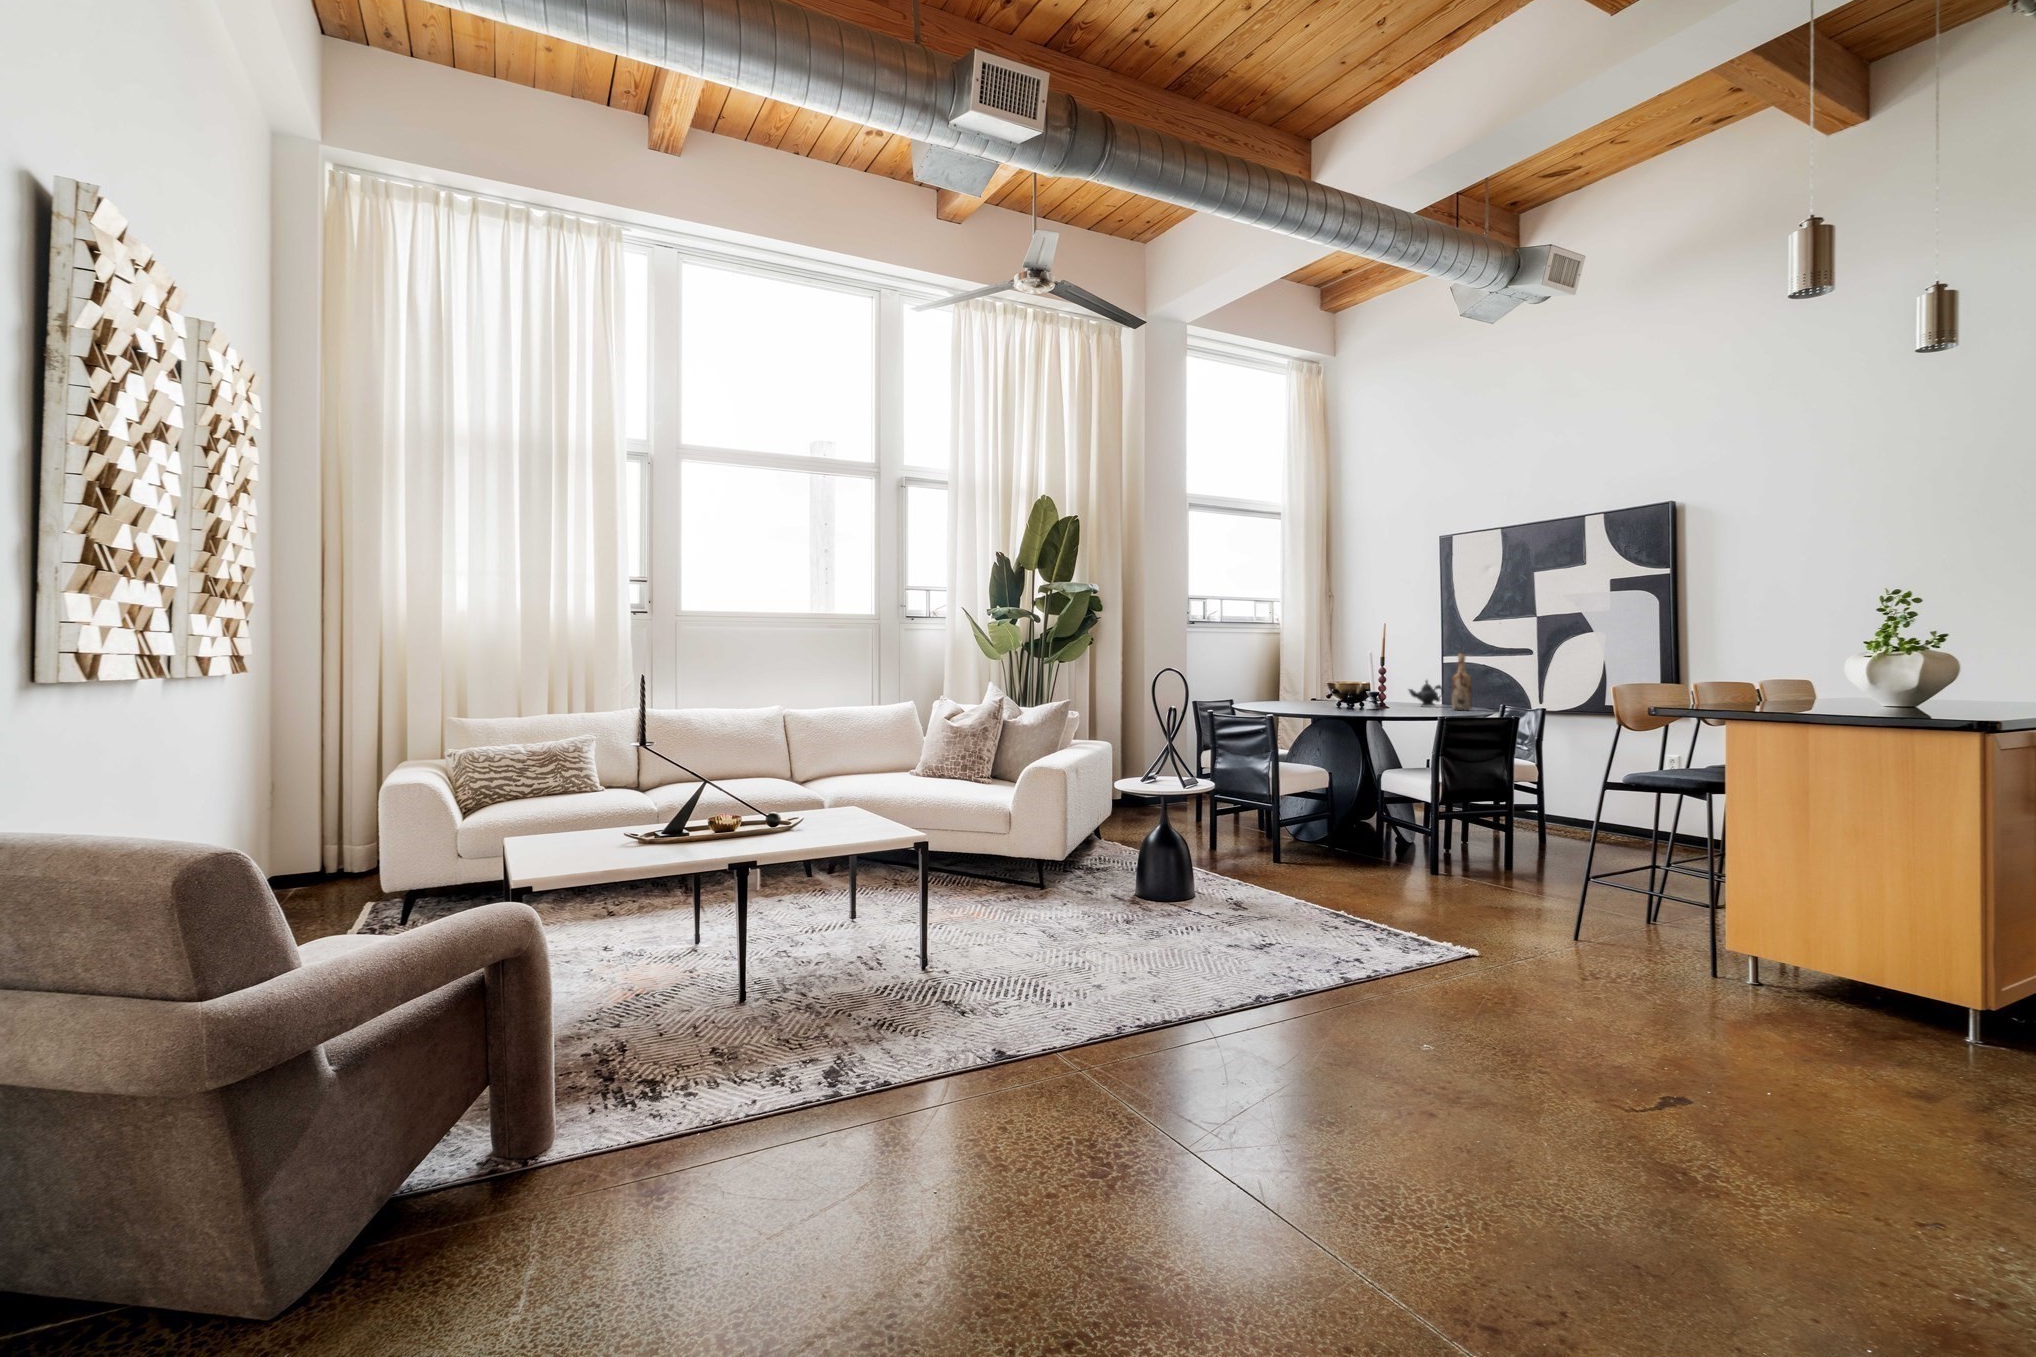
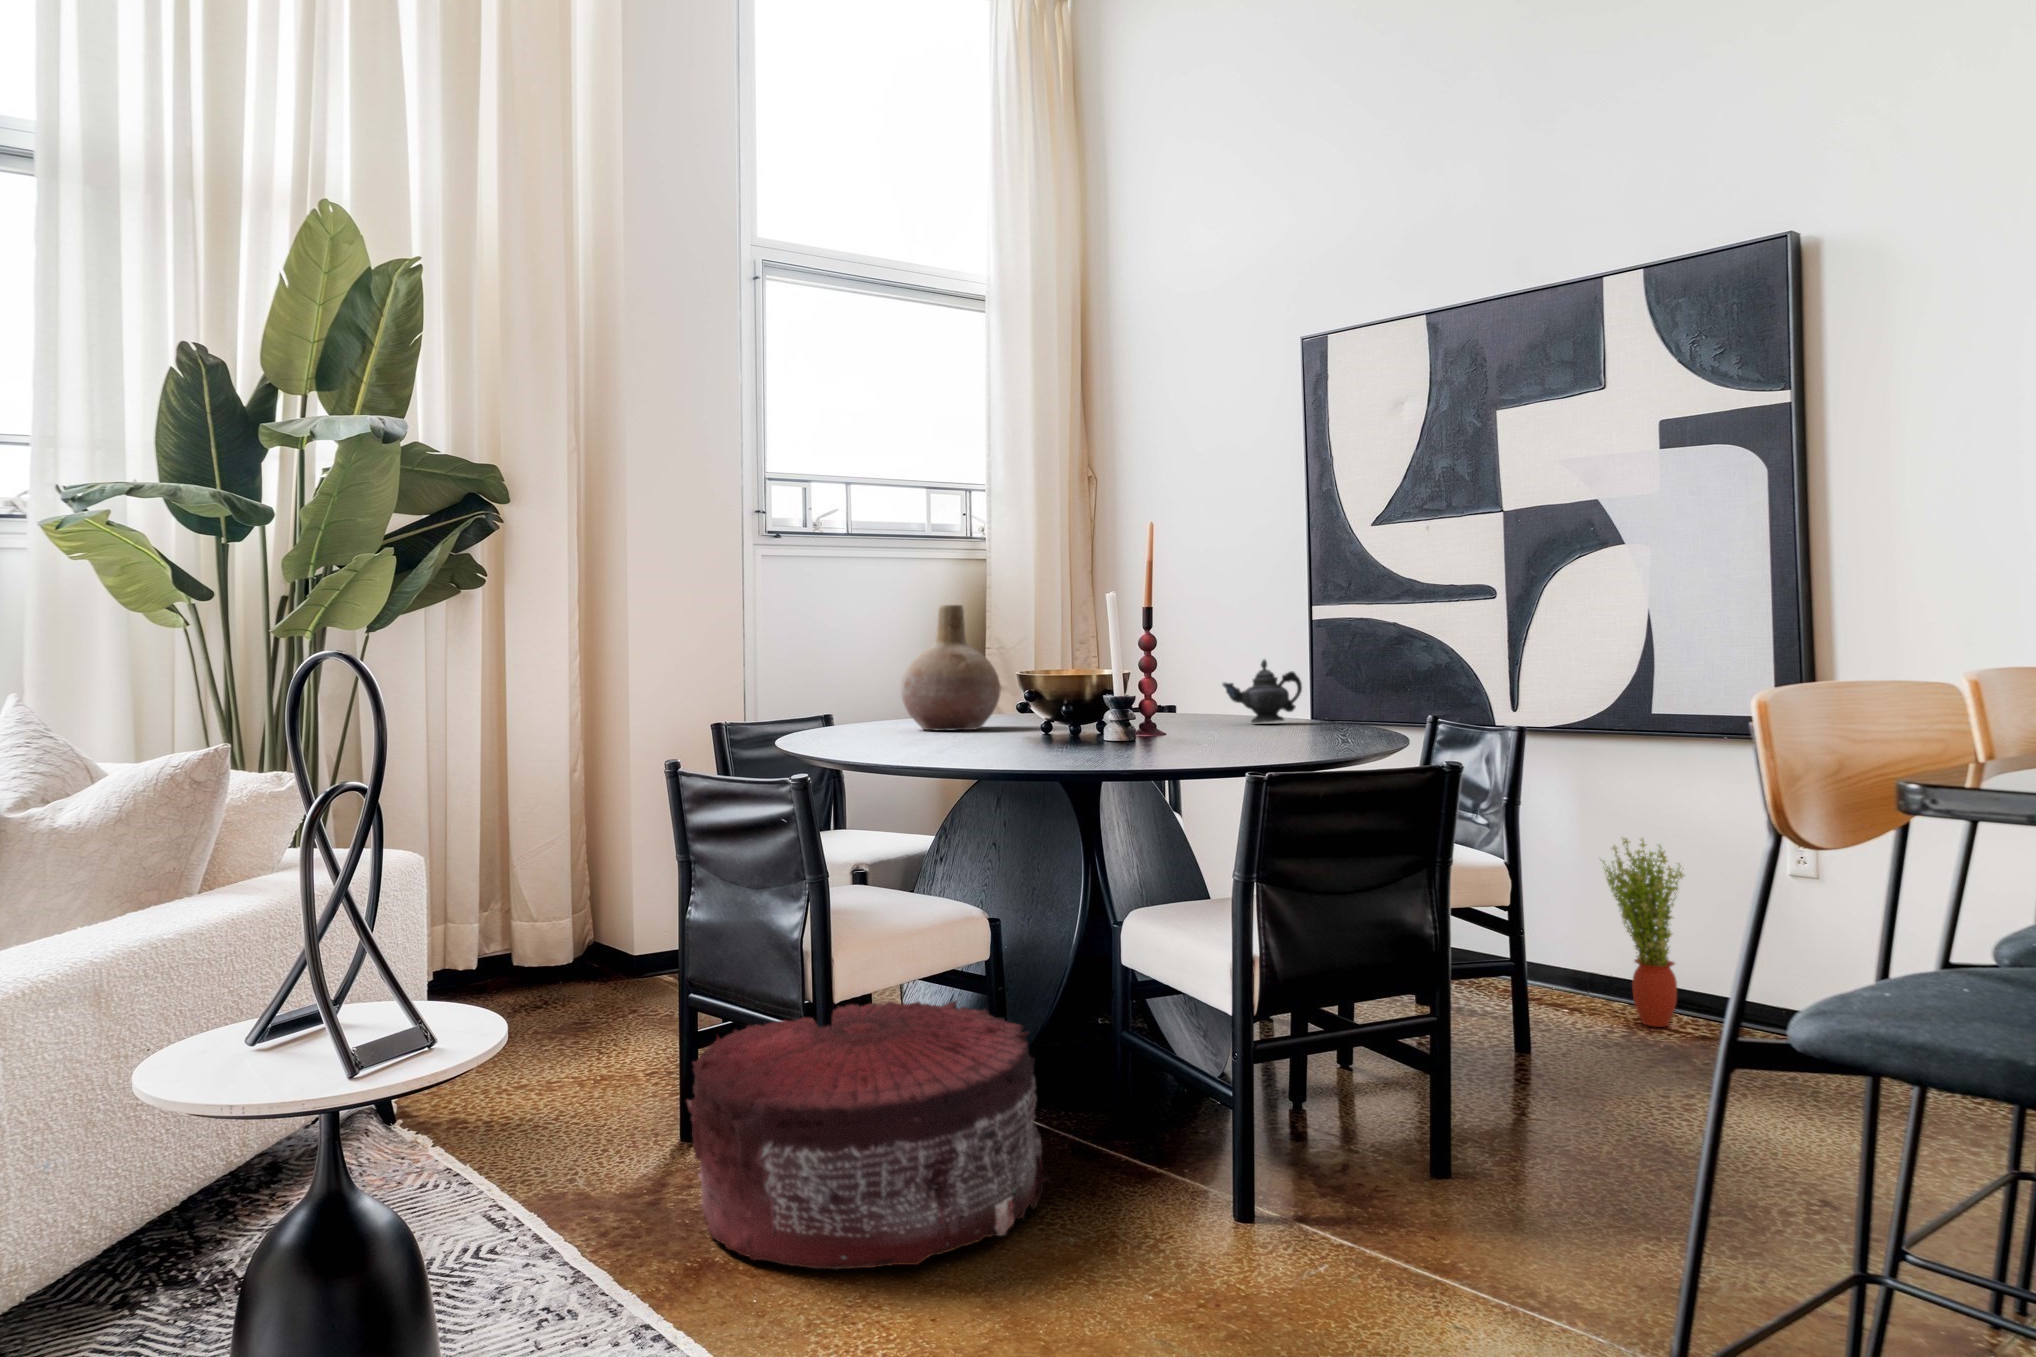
wine bottle: present [1452,653,1472,710] -> none [1307,591,1354,740]
vase: none [1271,655,1314,706] -> present [901,605,1001,731]
potted plant: none [1581,759,1622,840] -> present [1604,839,1684,1027]
pouf: none [1233,797,1360,872] -> present [687,1001,1050,1269]

